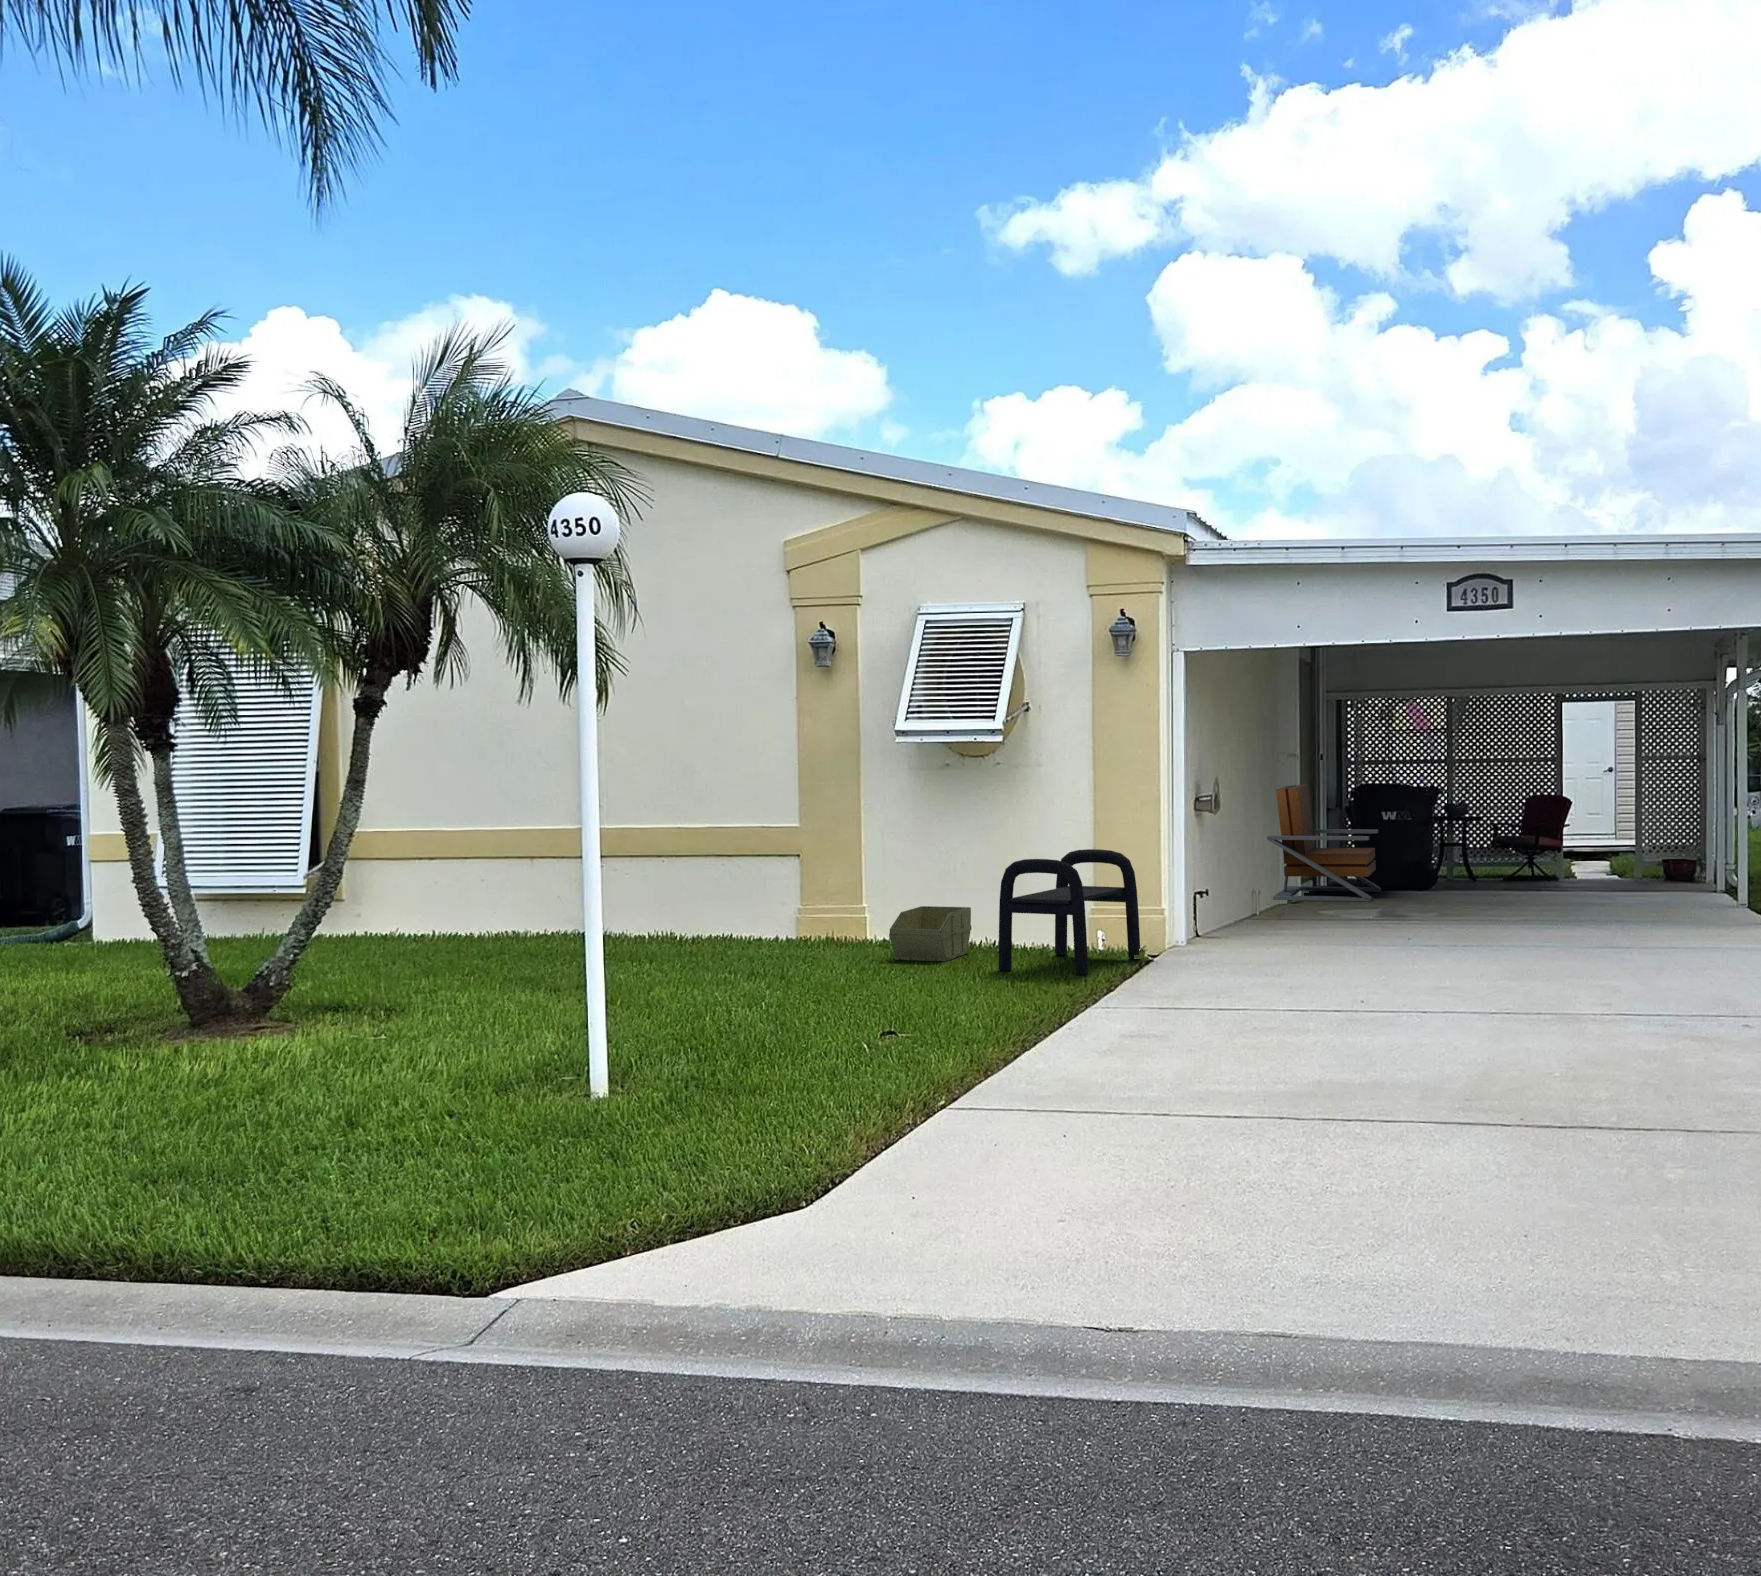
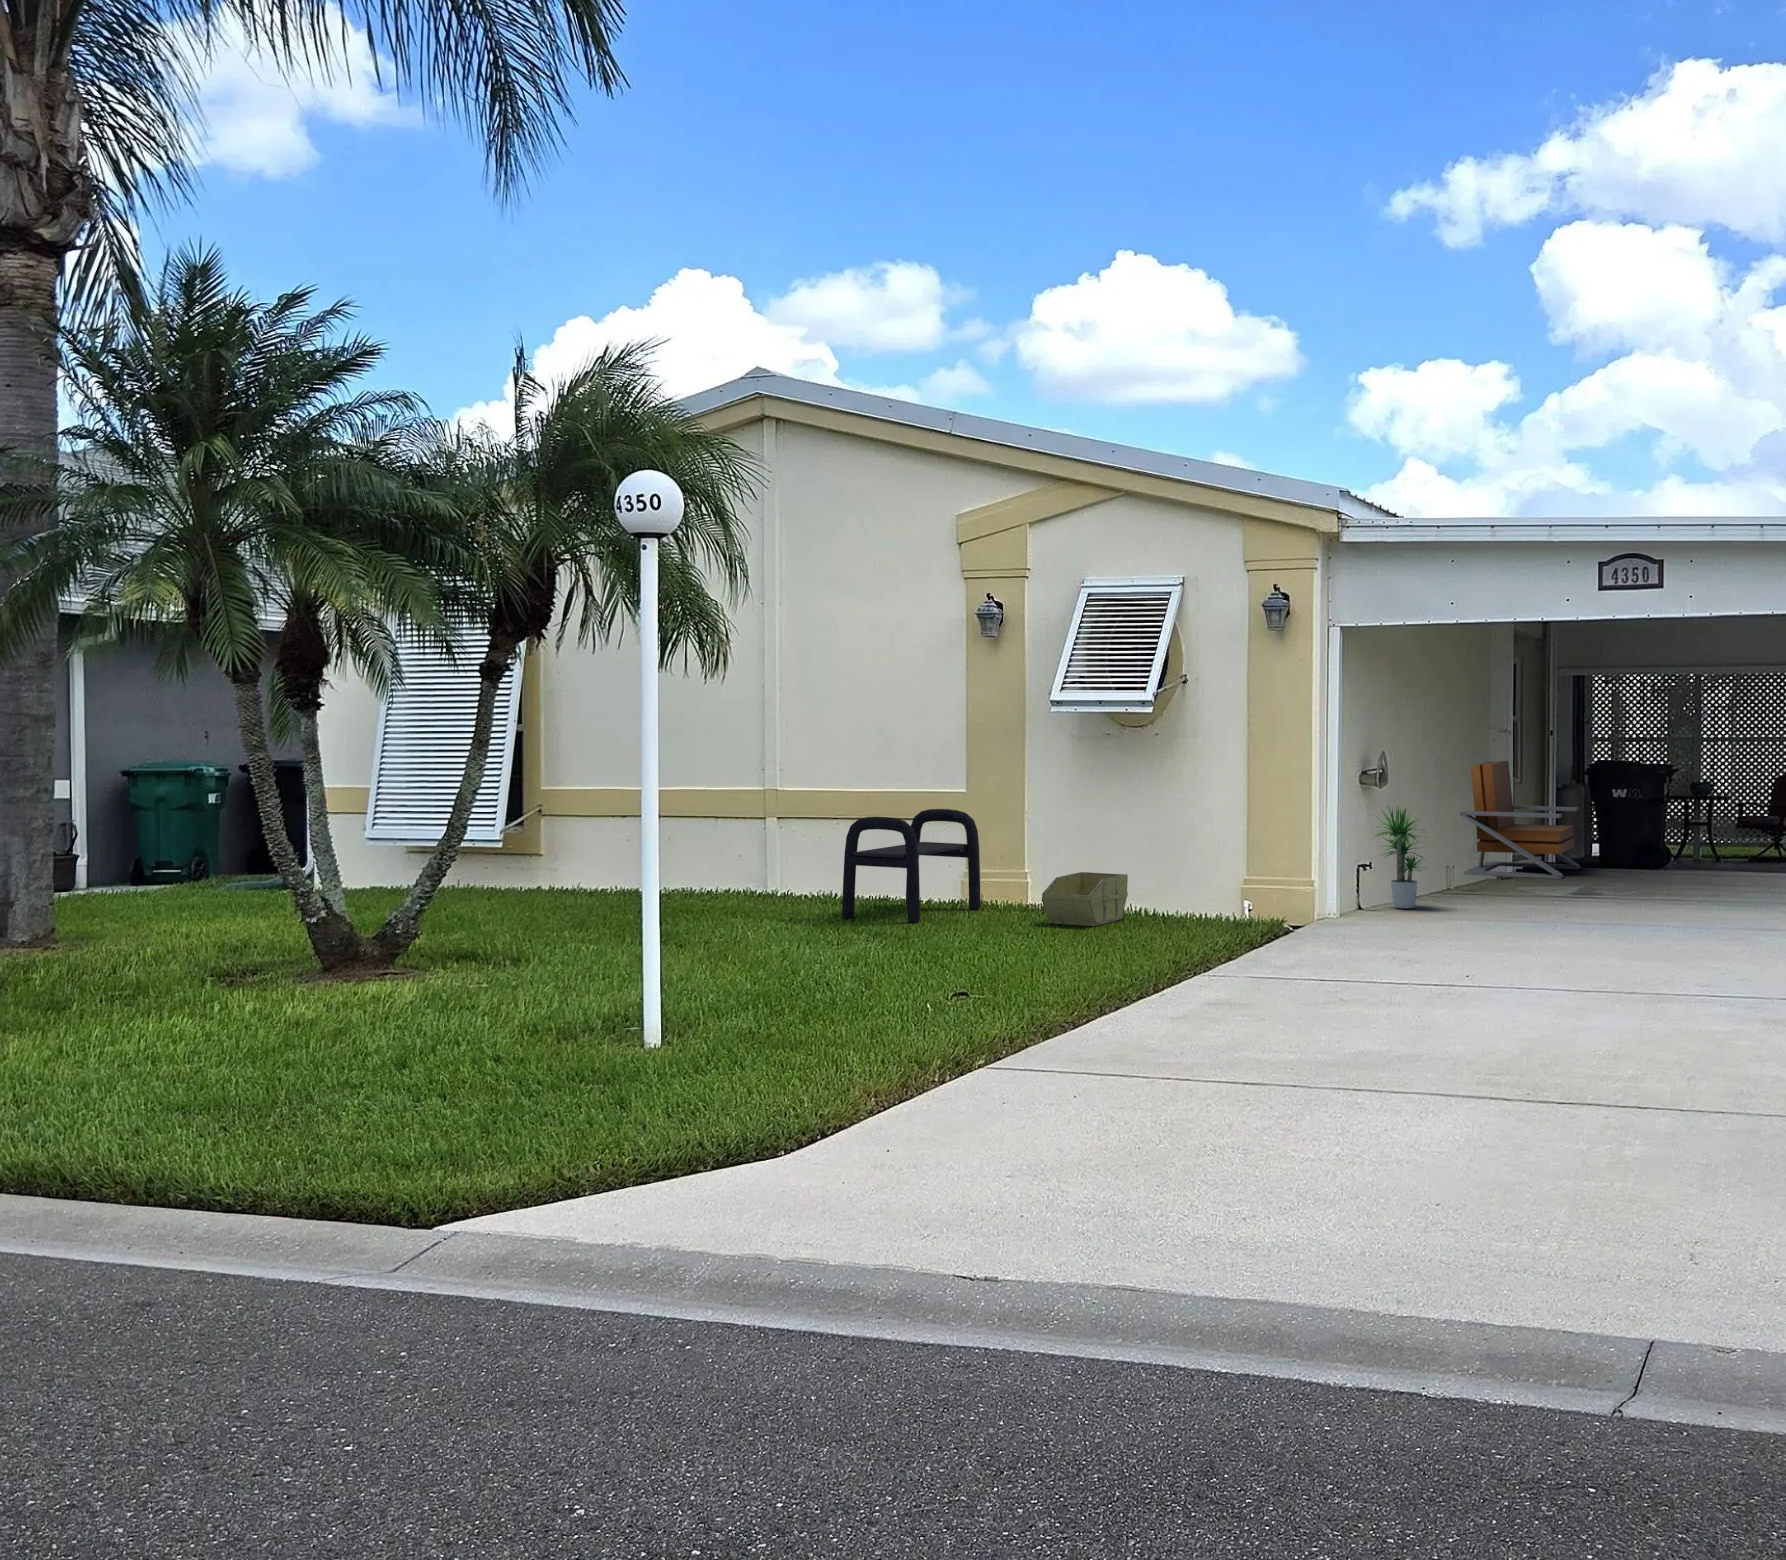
potted plant: none [1202,829,1267,935] -> present [1374,806,1426,909]
bench: present [999,849,1140,975] -> present [842,809,981,923]

